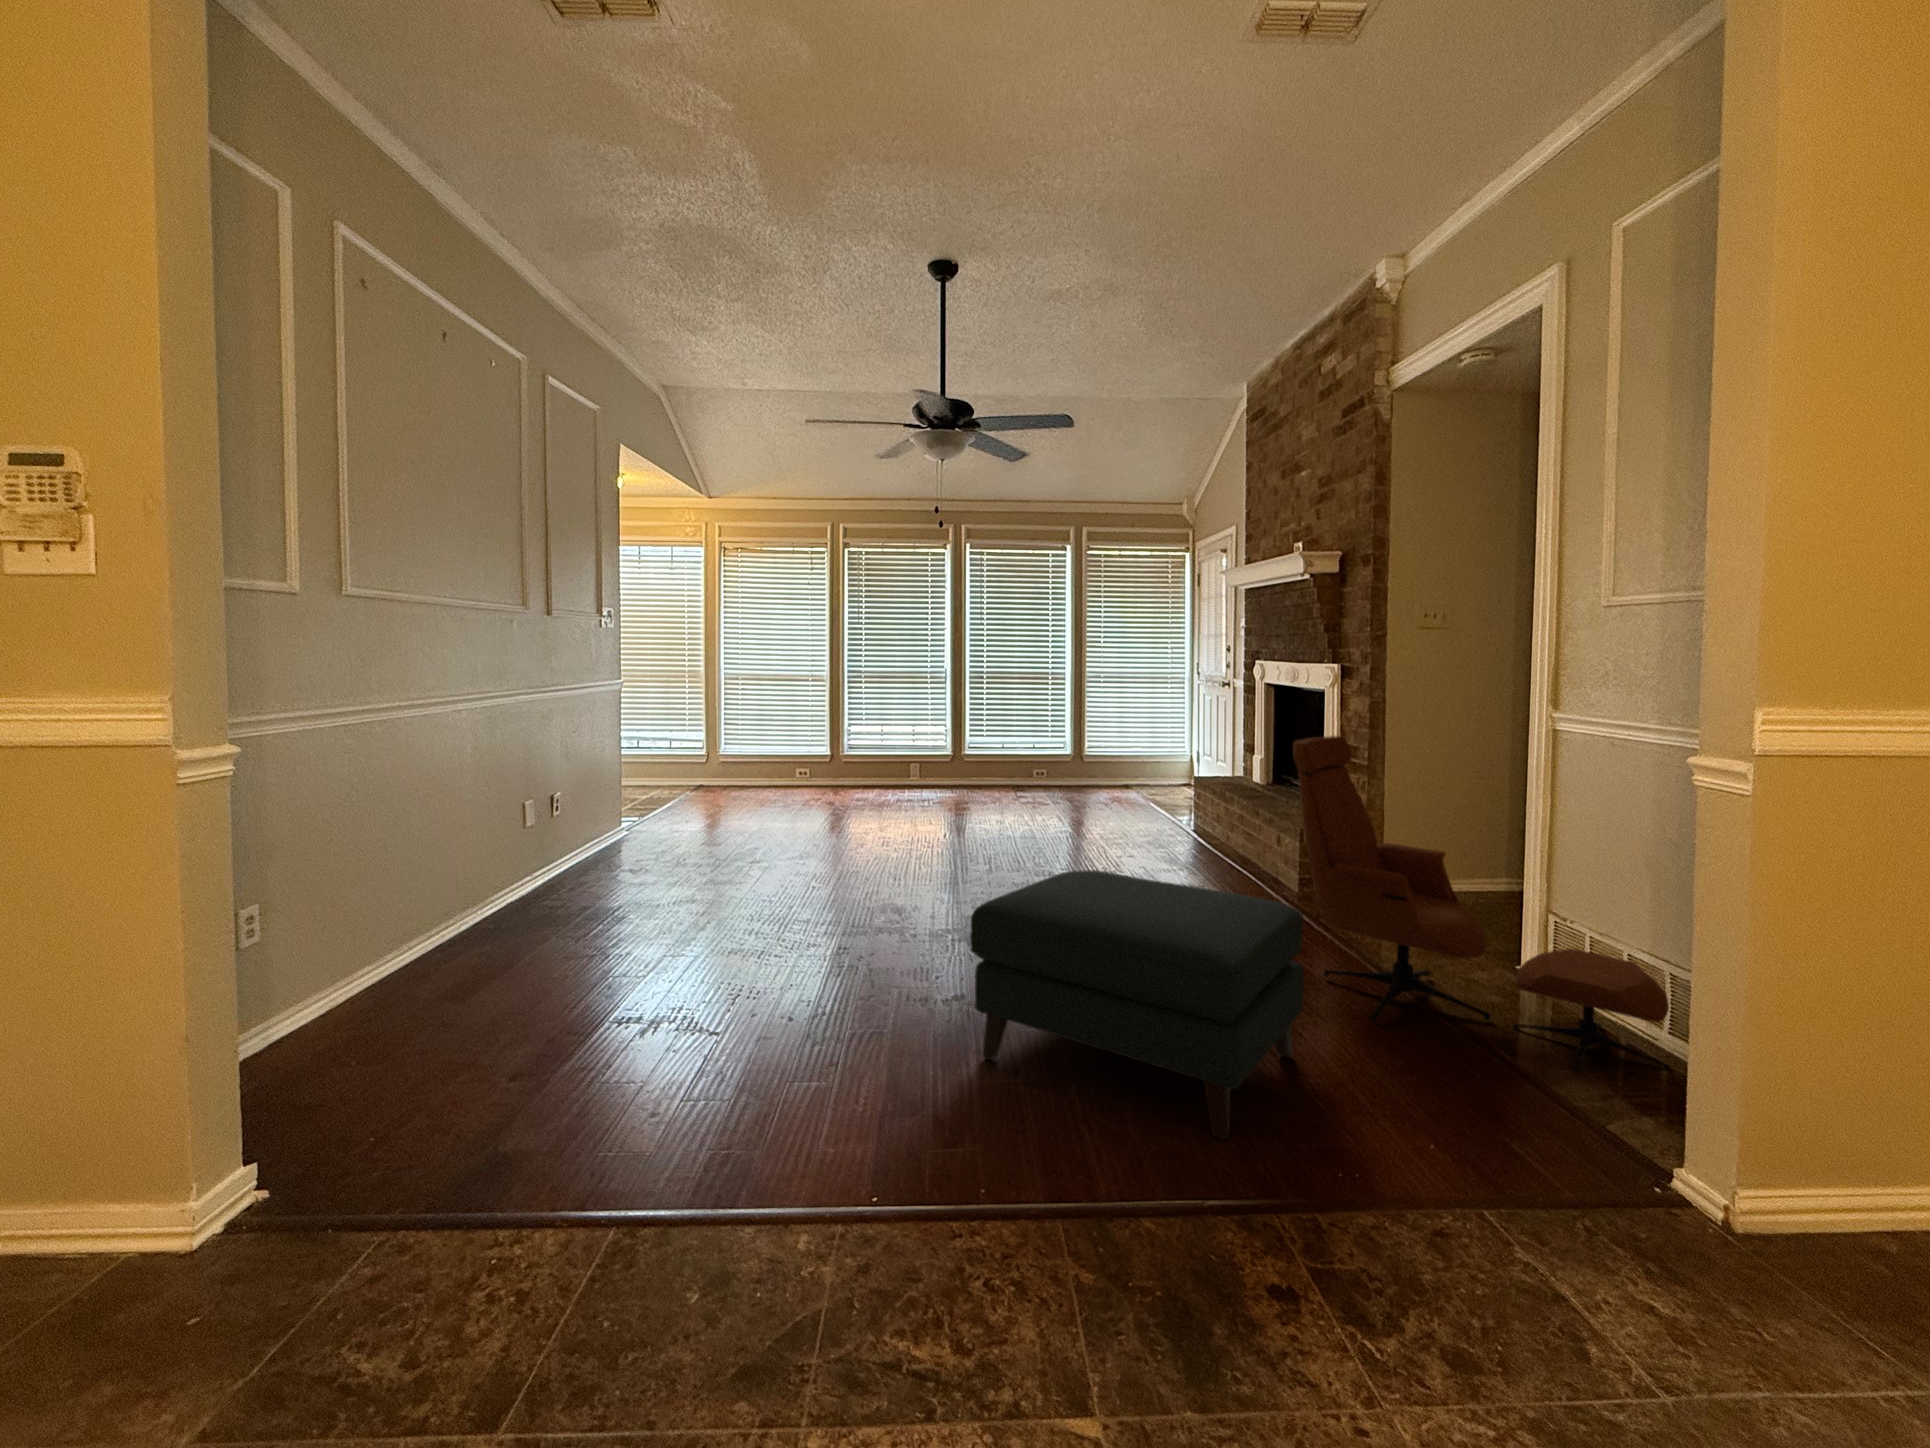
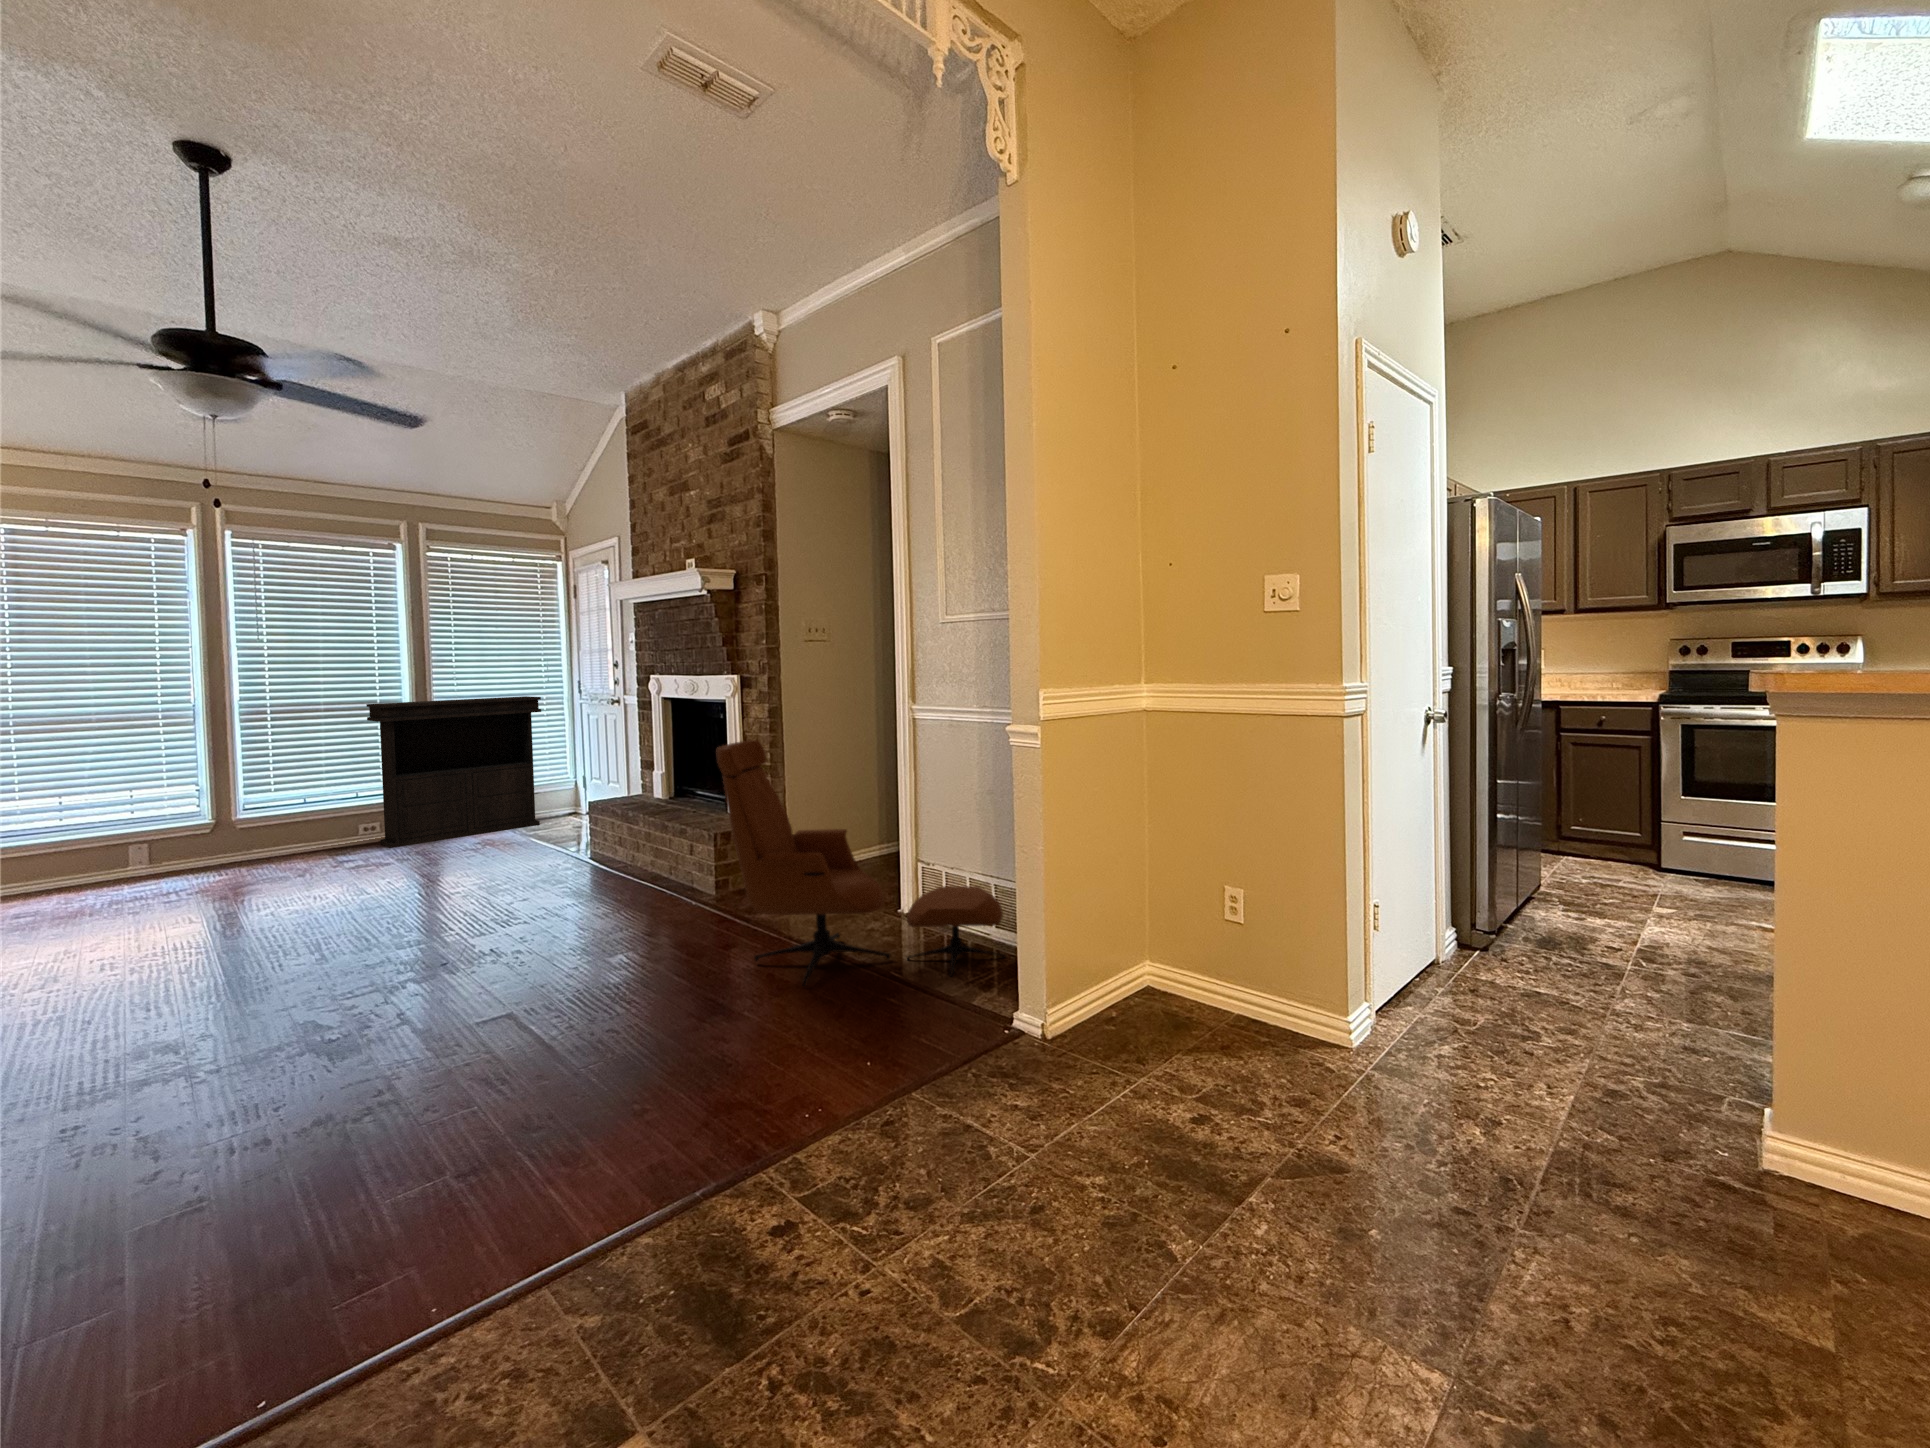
console table: none [1040,675,1167,795] -> present [366,696,541,848]
ottoman: present [970,870,1304,1140] -> none [365,898,750,1158]

